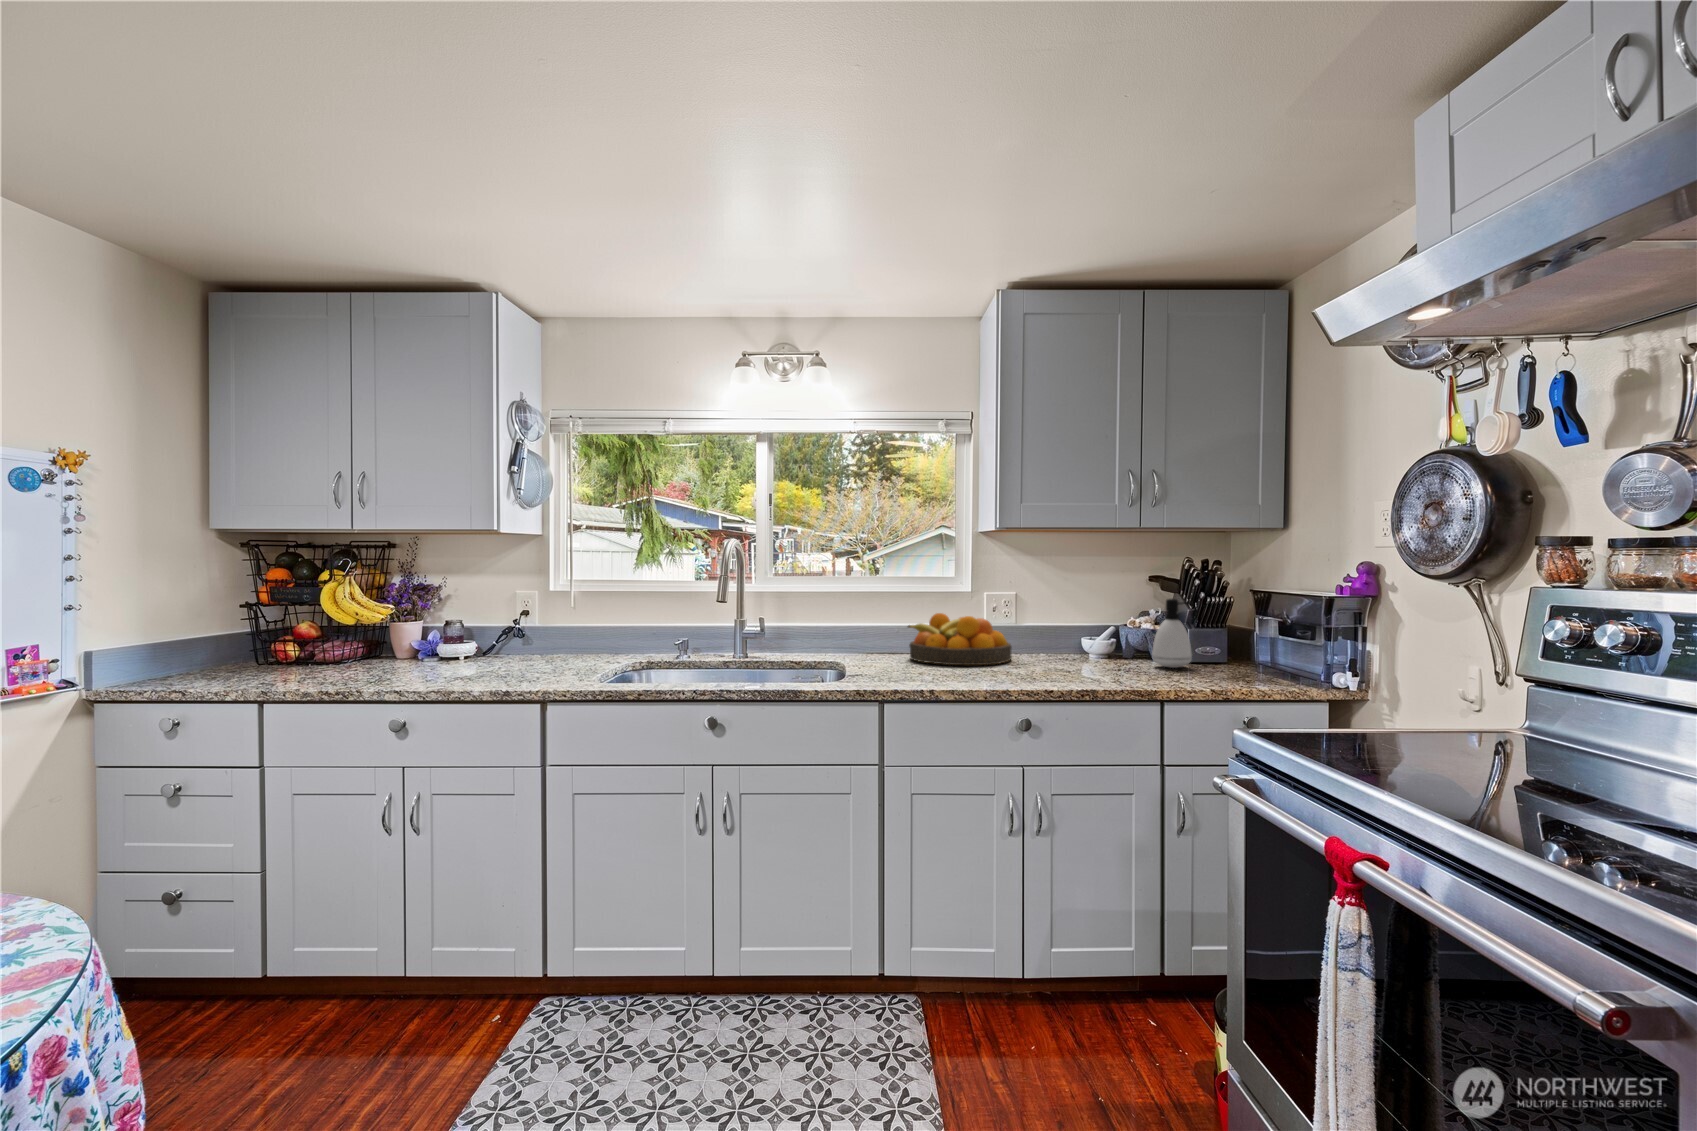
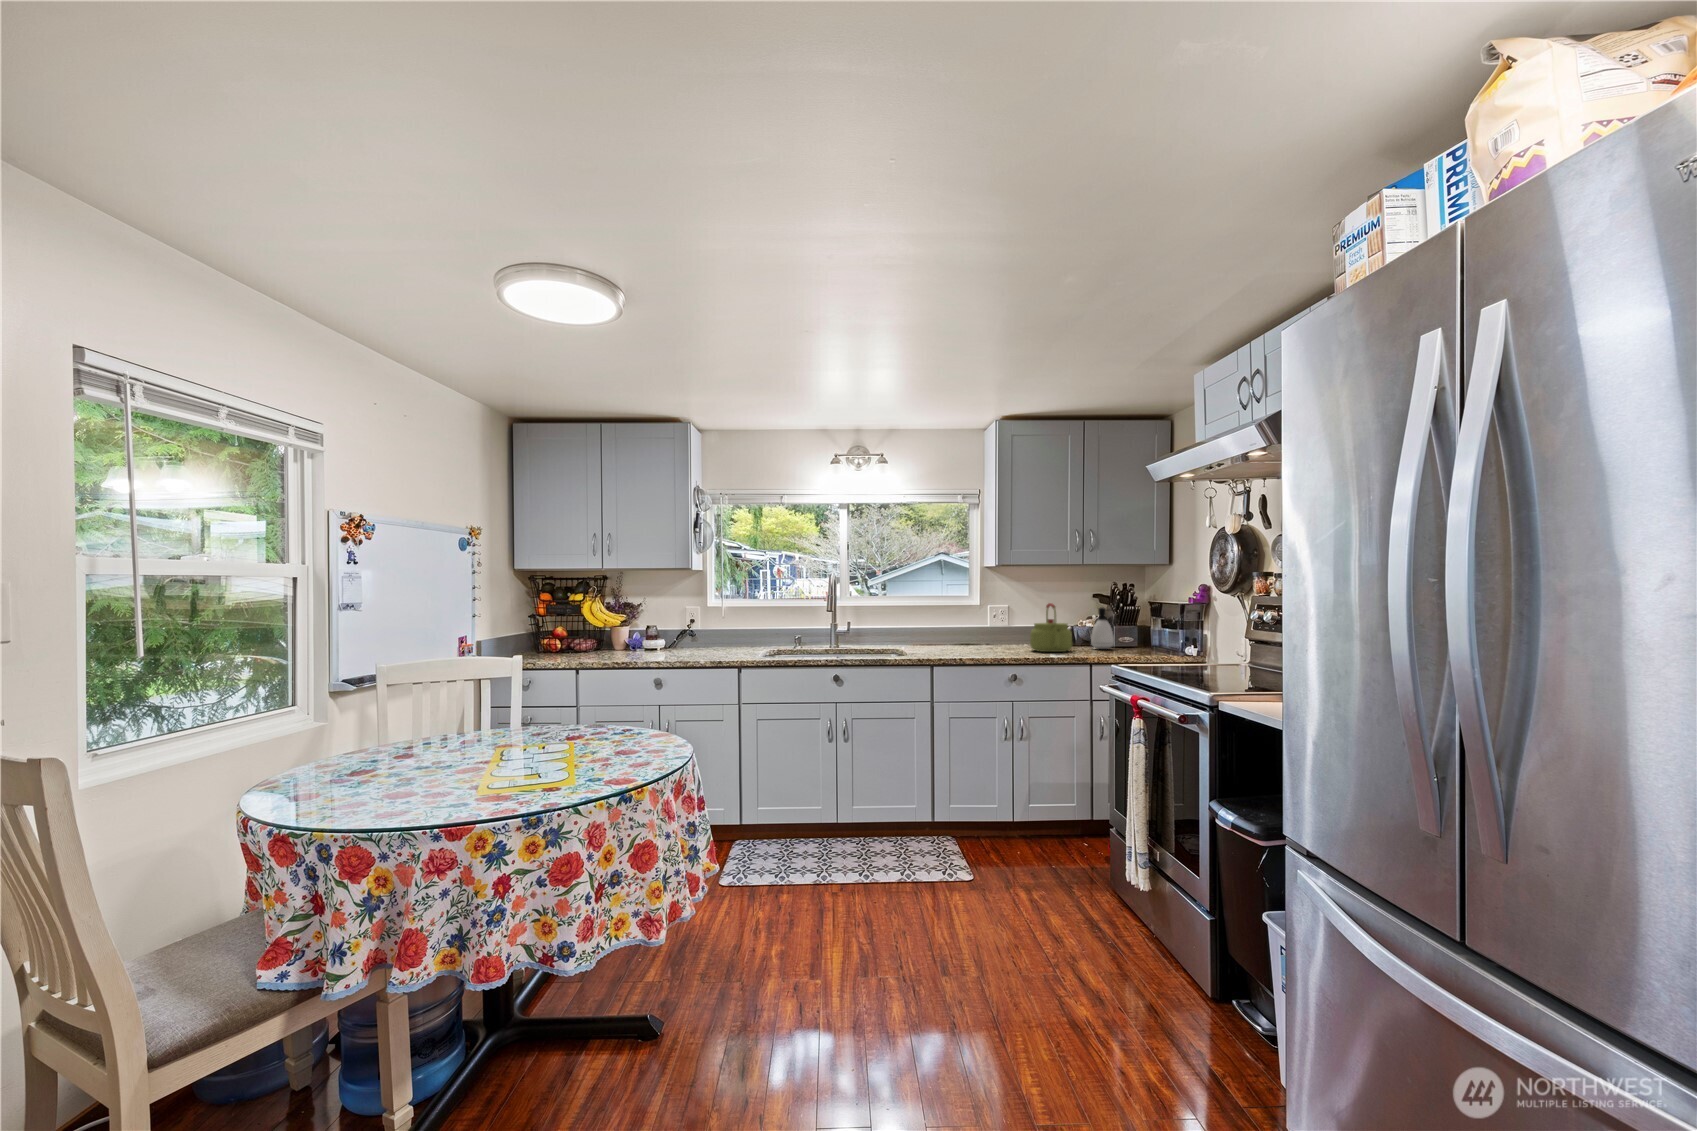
kettle: none [1052,591,1123,675] -> present [1030,603,1072,652]
fruit bowl: present [908,613,1012,665] -> none [940,618,1006,649]

